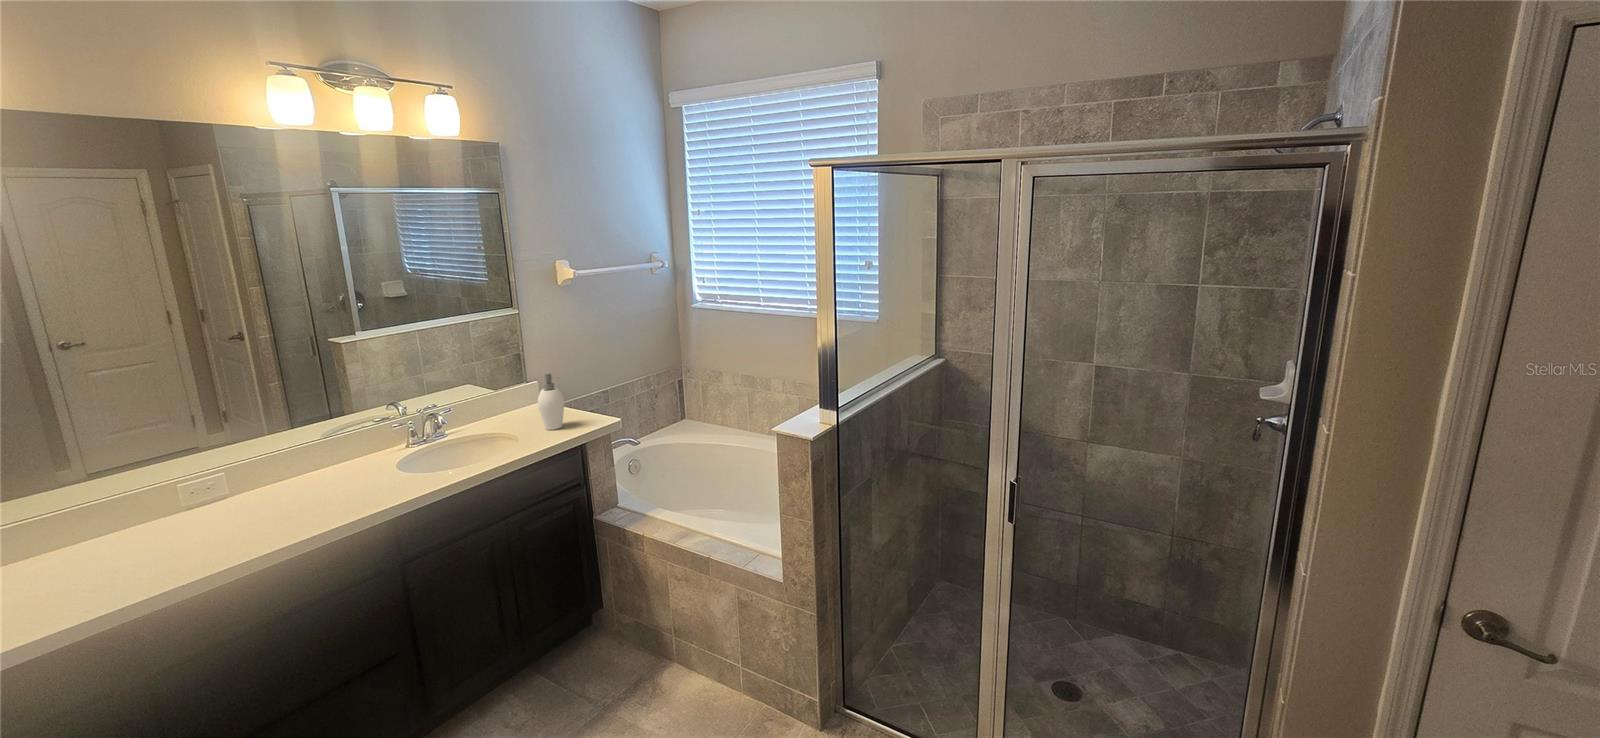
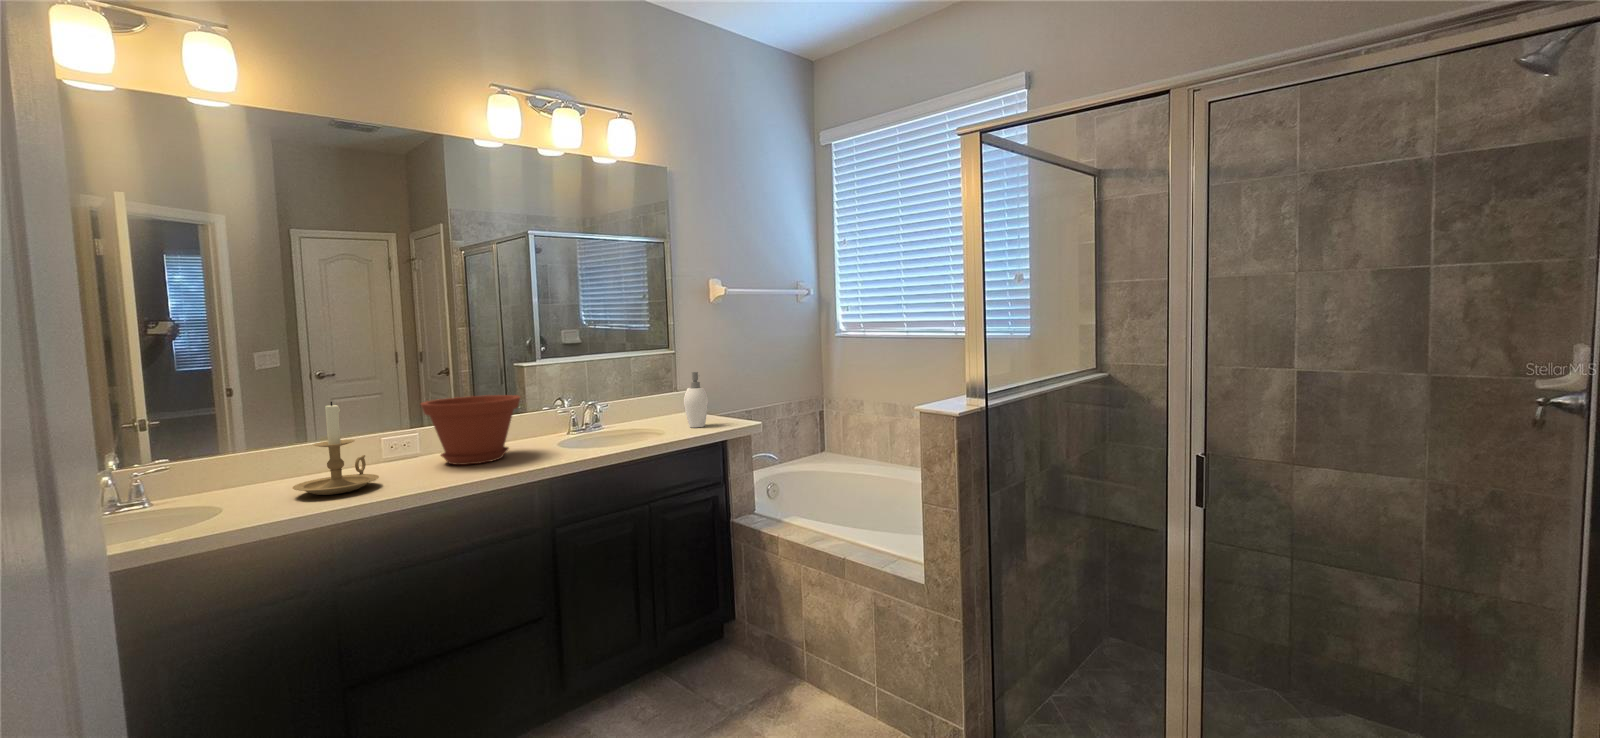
plant pot: none [224,423,350,512] -> present [421,395,520,465]
candle holder: none [66,477,181,586] -> present [293,402,379,495]

